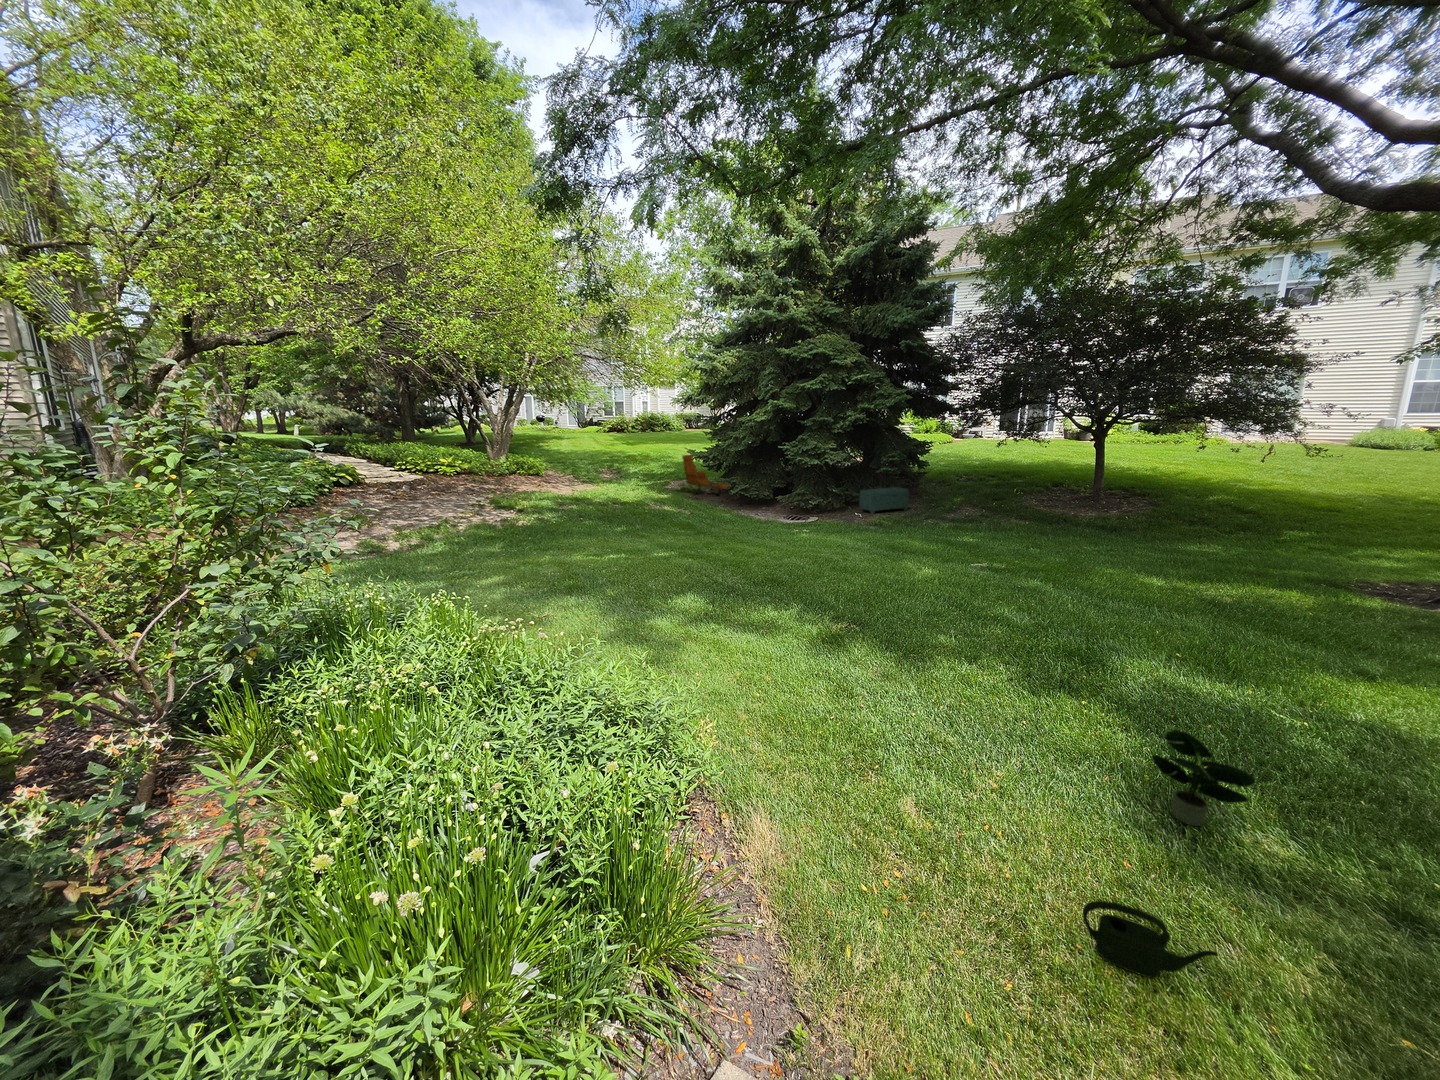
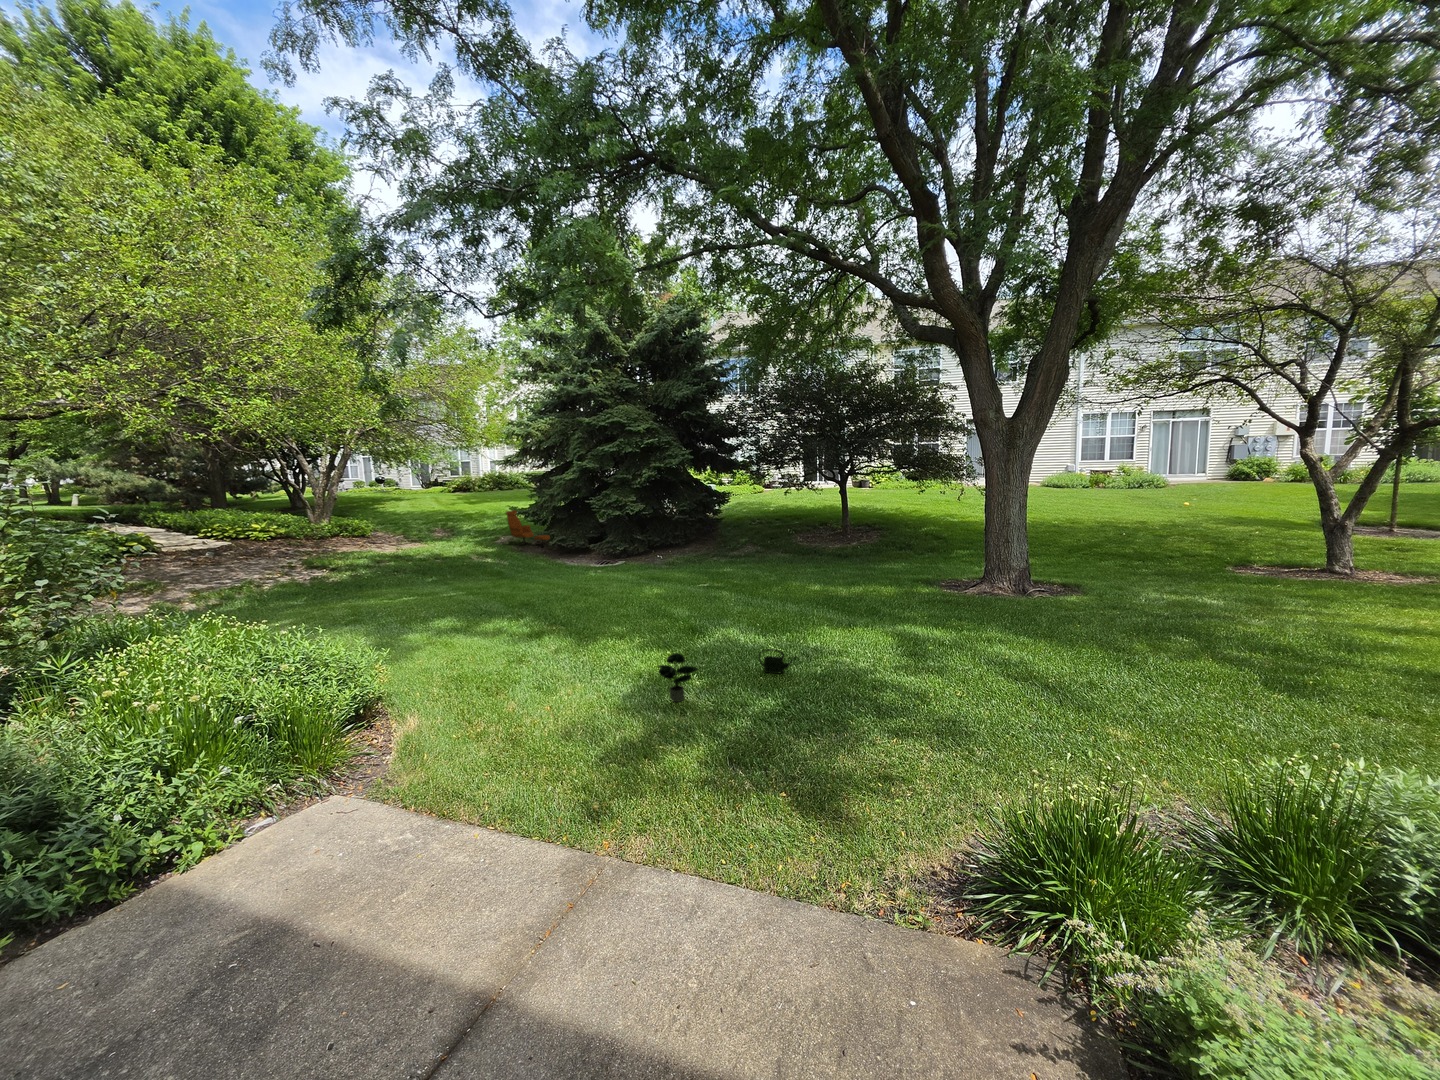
bench: present [859,487,909,514] -> none [665,531,707,555]
watering can: present [1083,900,1218,979] -> present [758,649,796,674]

